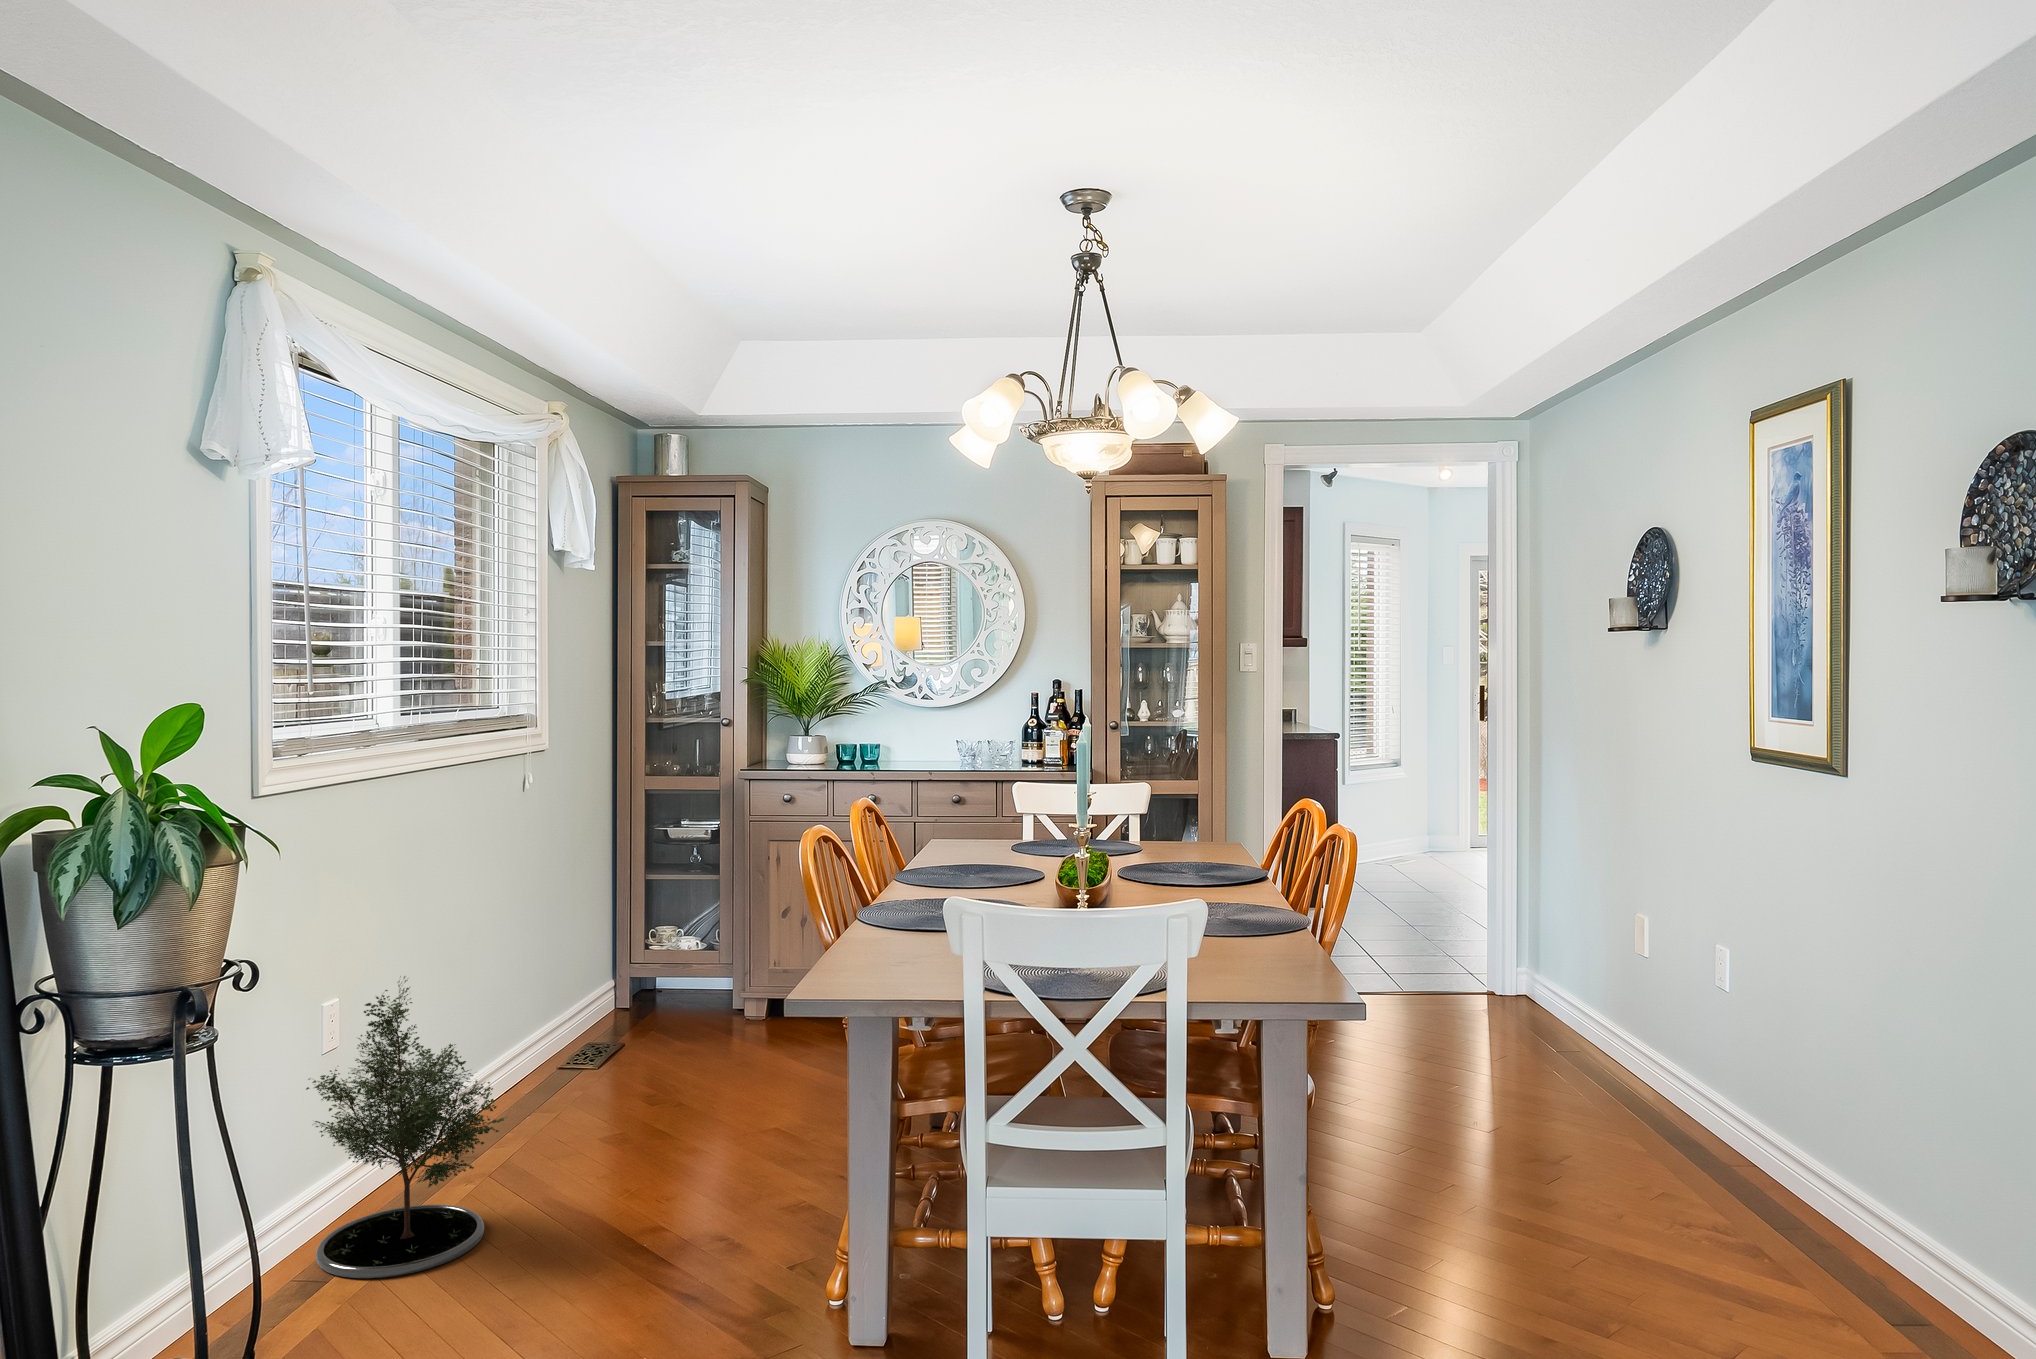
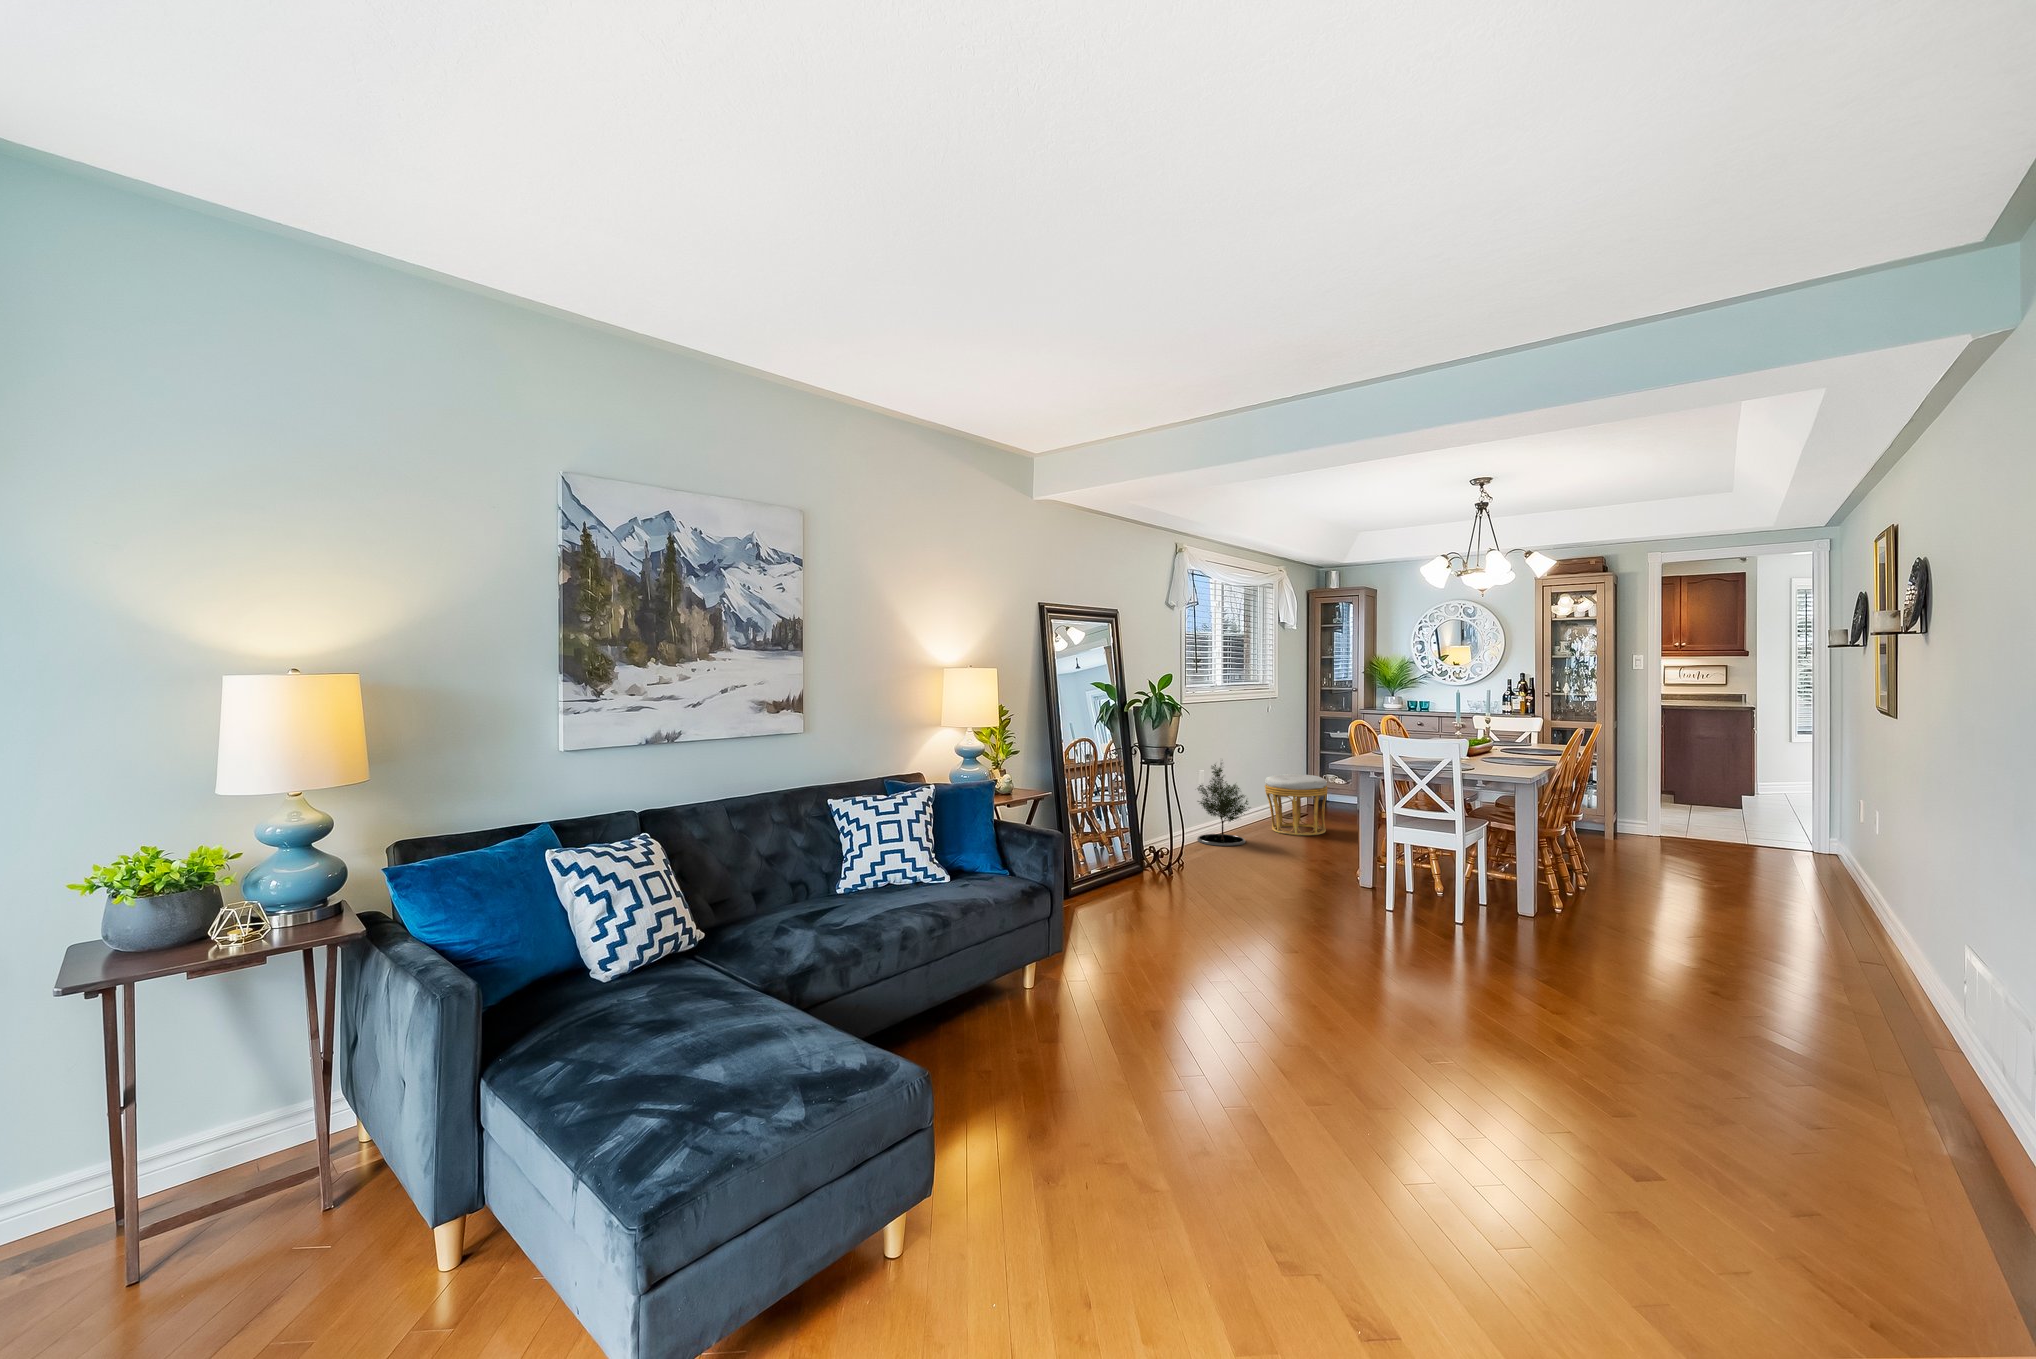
ottoman: none [530,963,704,1152] -> present [1265,774,1327,836]

